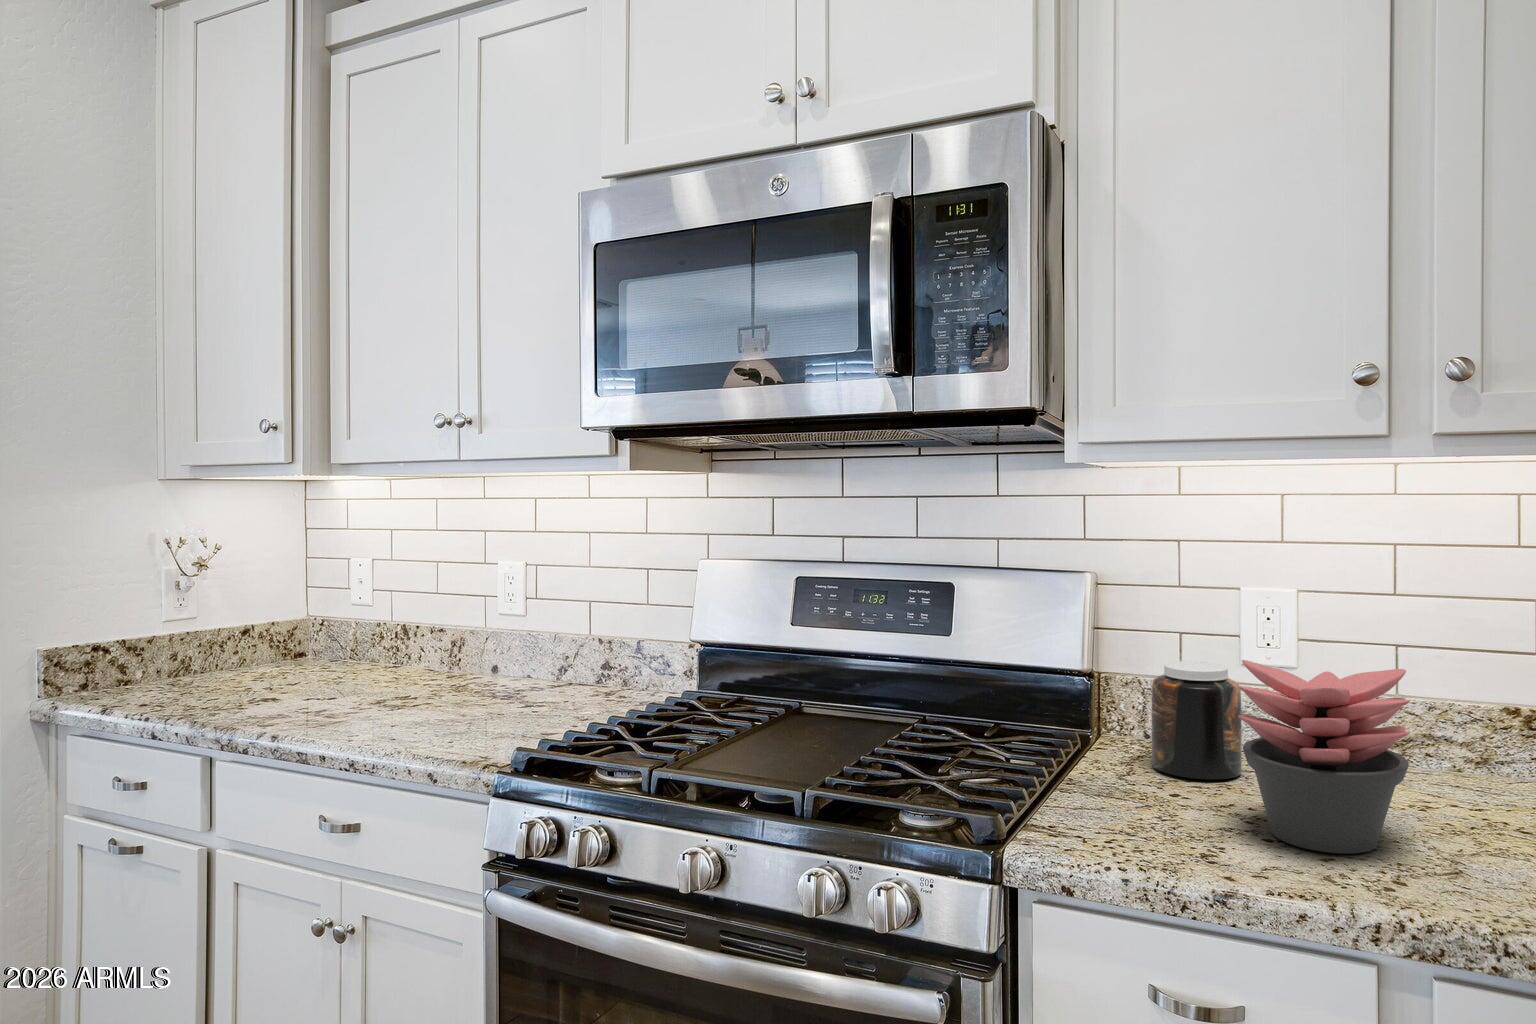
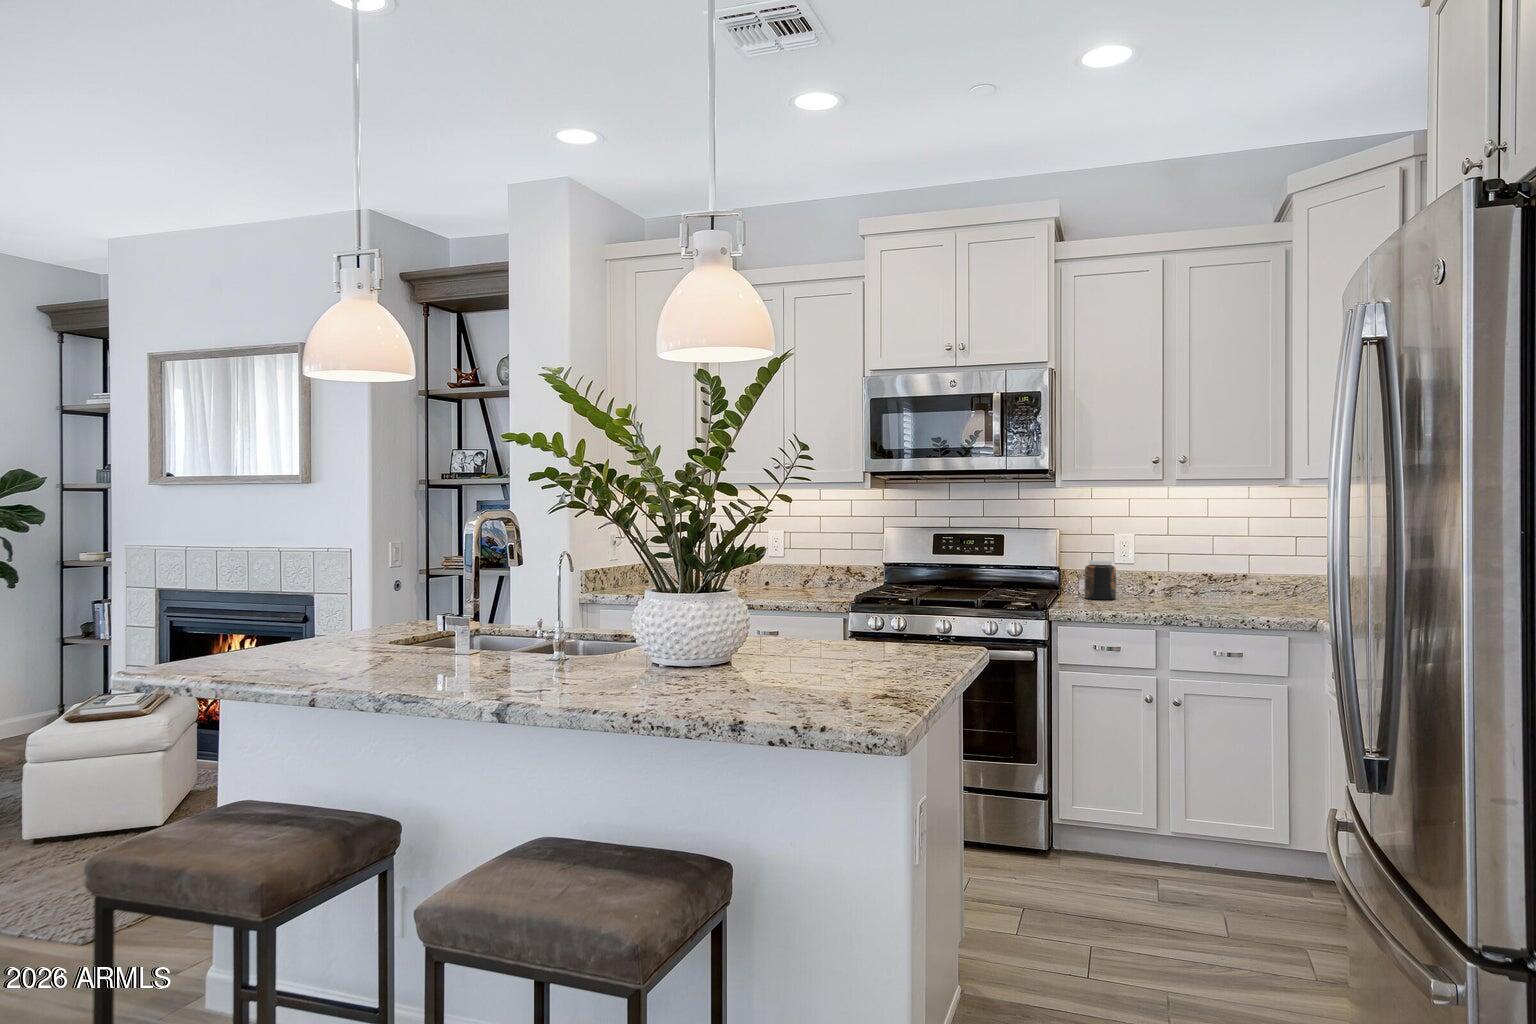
succulent plant: present [1238,660,1410,854] -> none [1117,553,1167,608]

